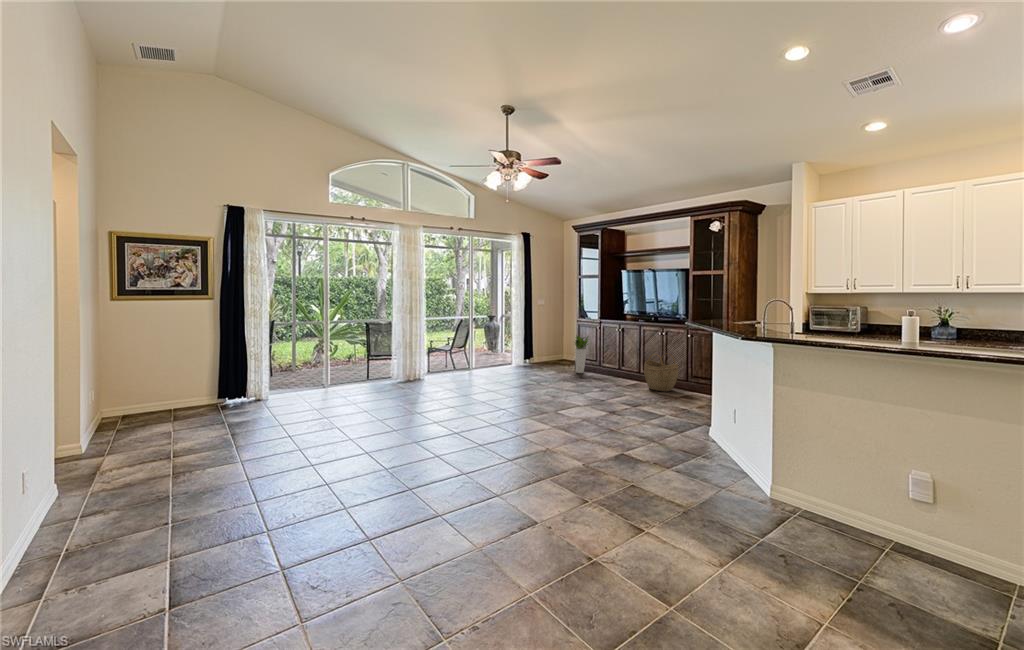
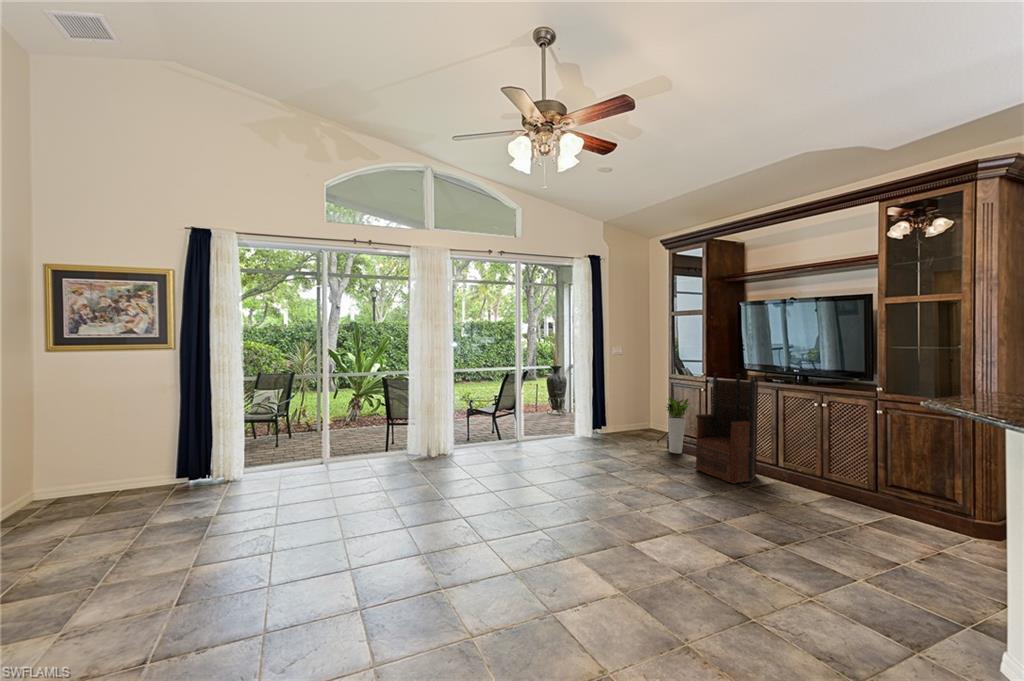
armchair: none [594,318,631,384] -> present [696,373,758,483]
woven basket: present [644,353,678,392] -> none [786,440,858,513]

